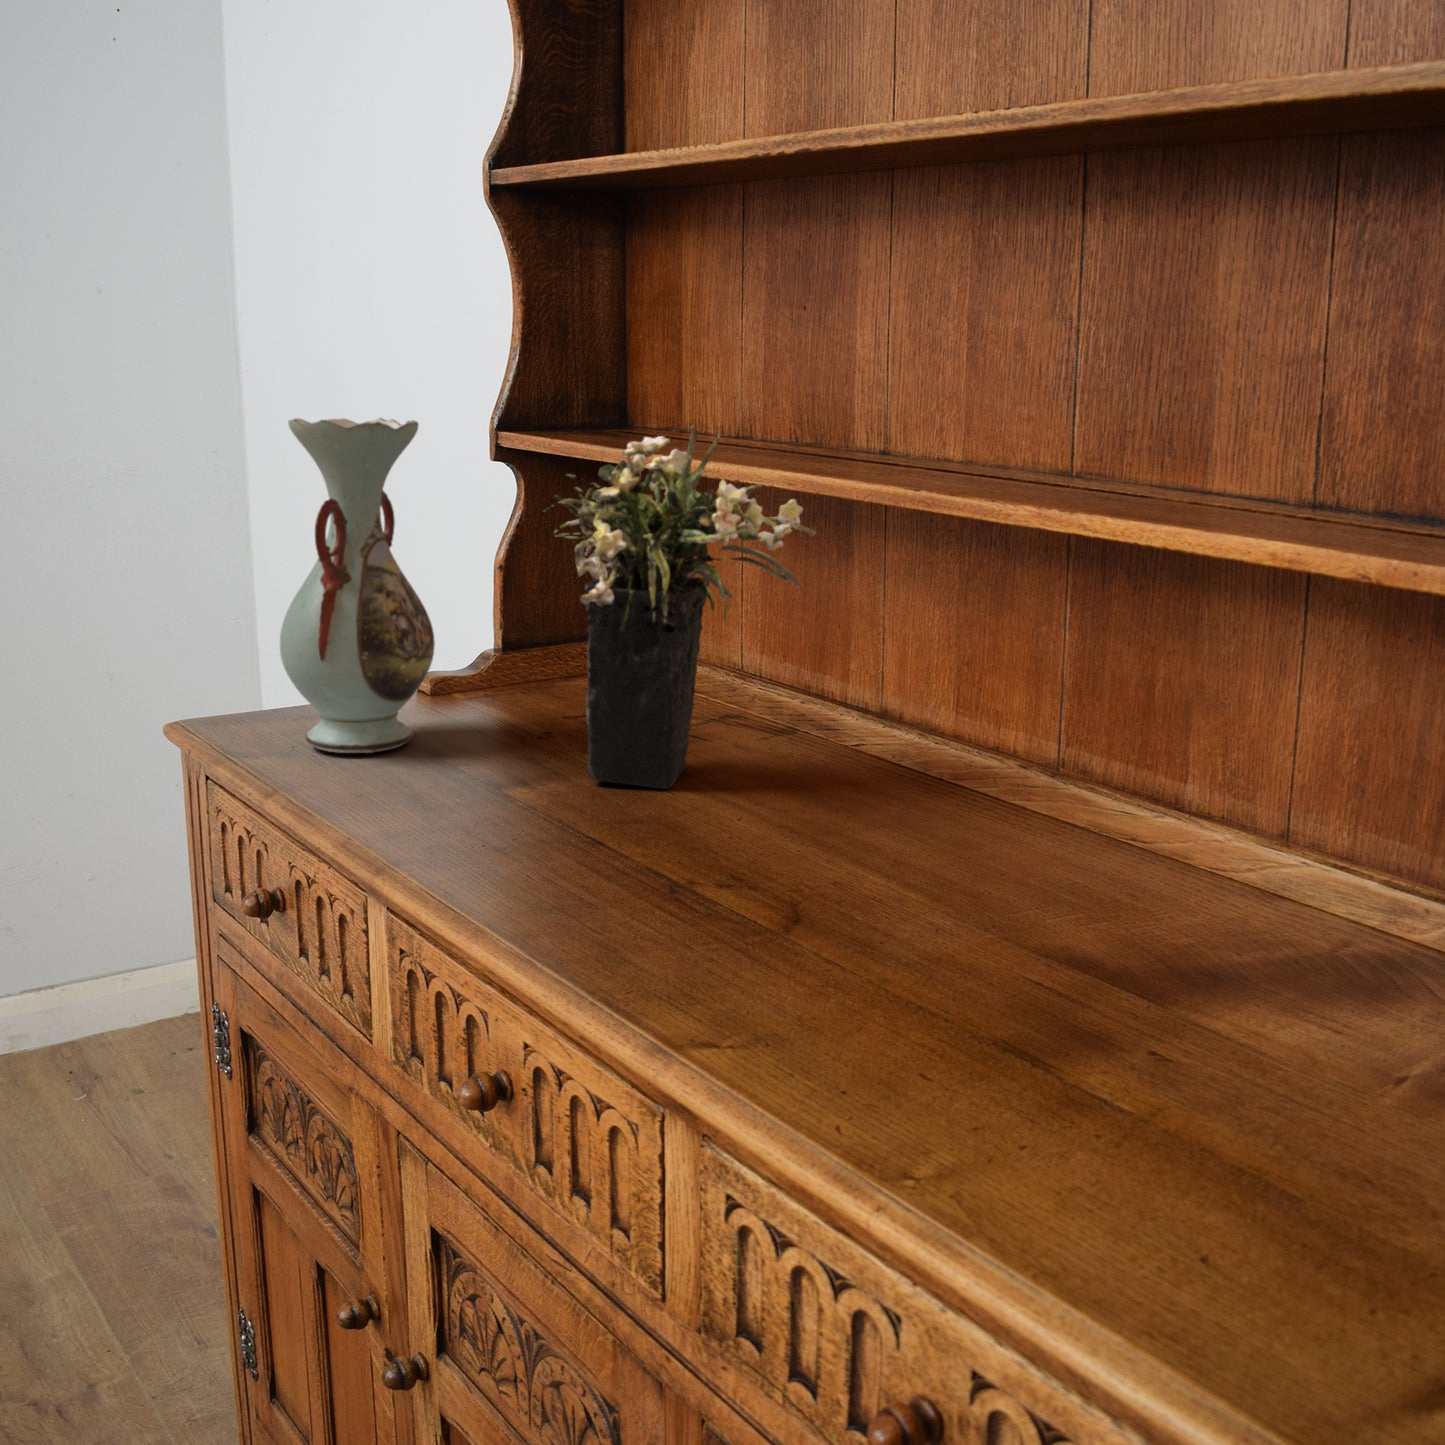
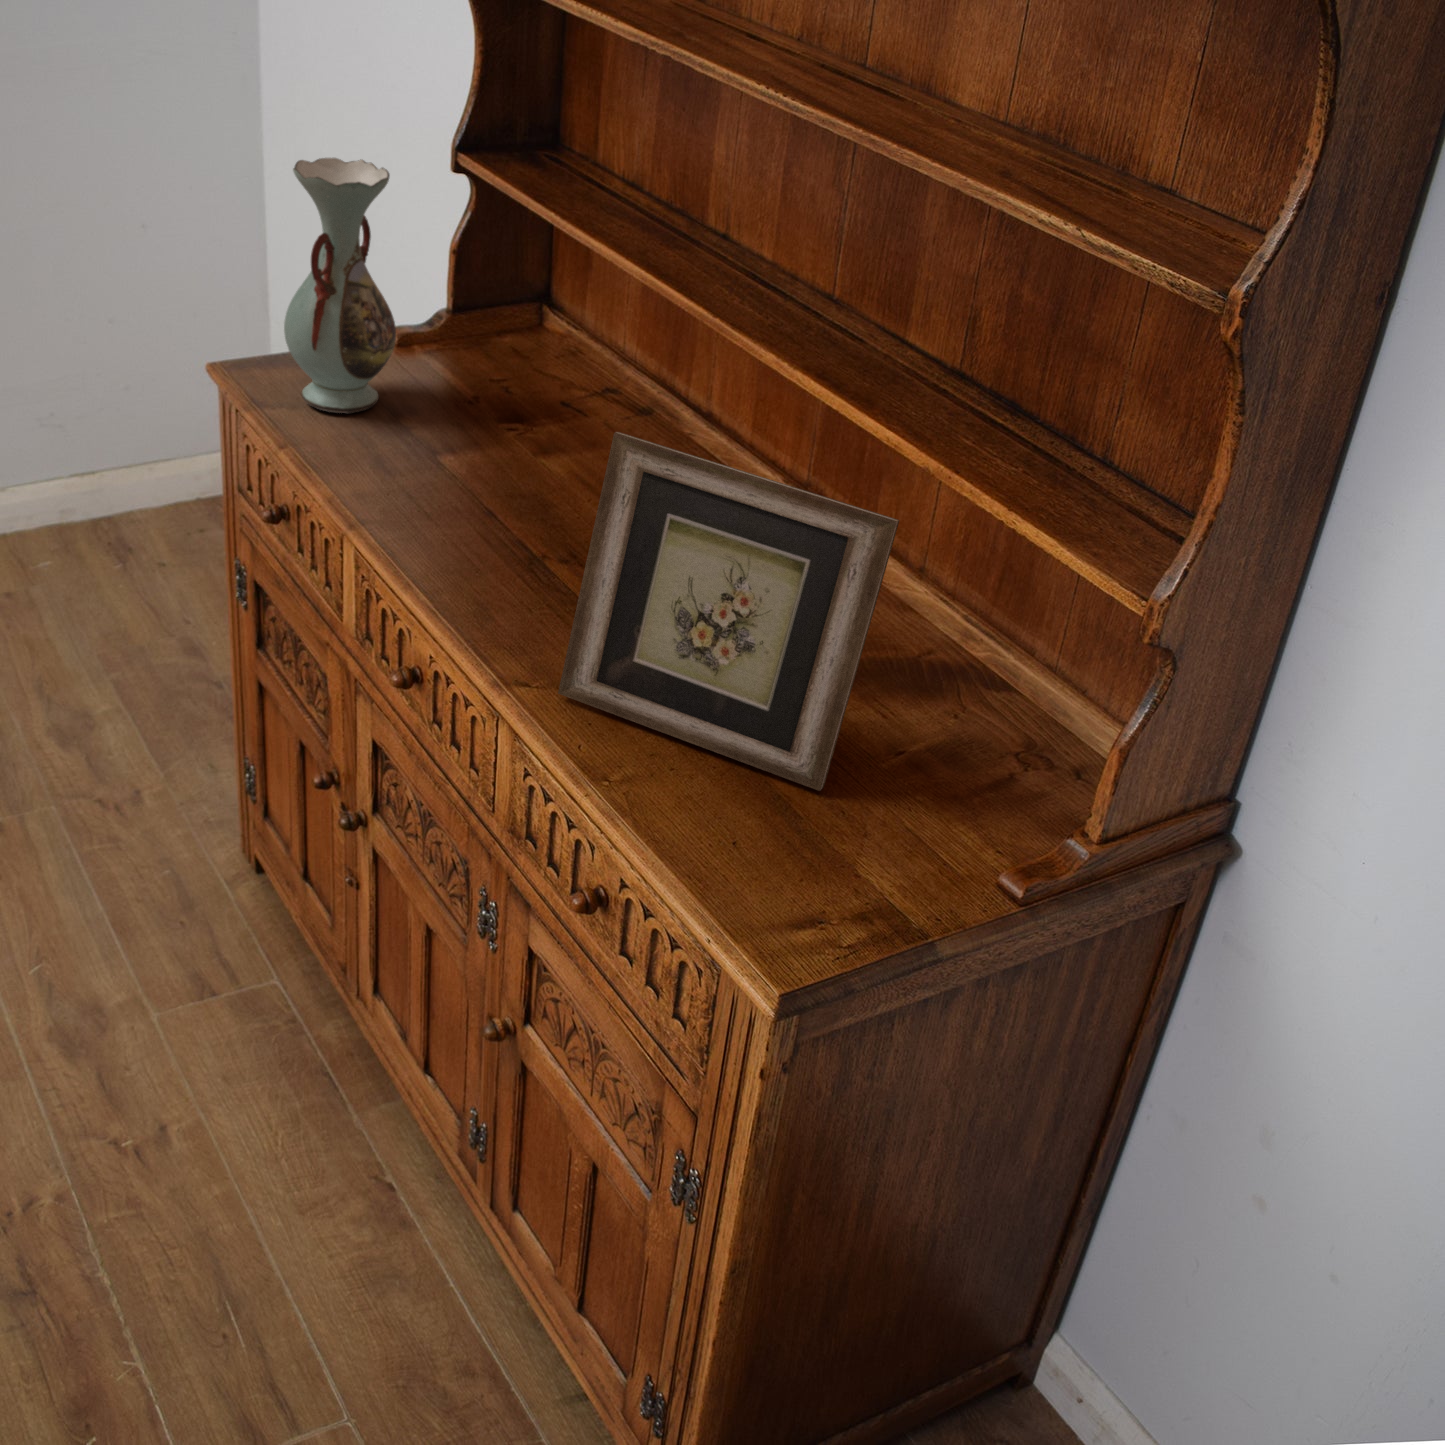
flower arrangement: present [552,425,816,789] -> none [464,215,667,474]
picture frame: none [775,565,1386,1149] -> present [558,432,899,791]

